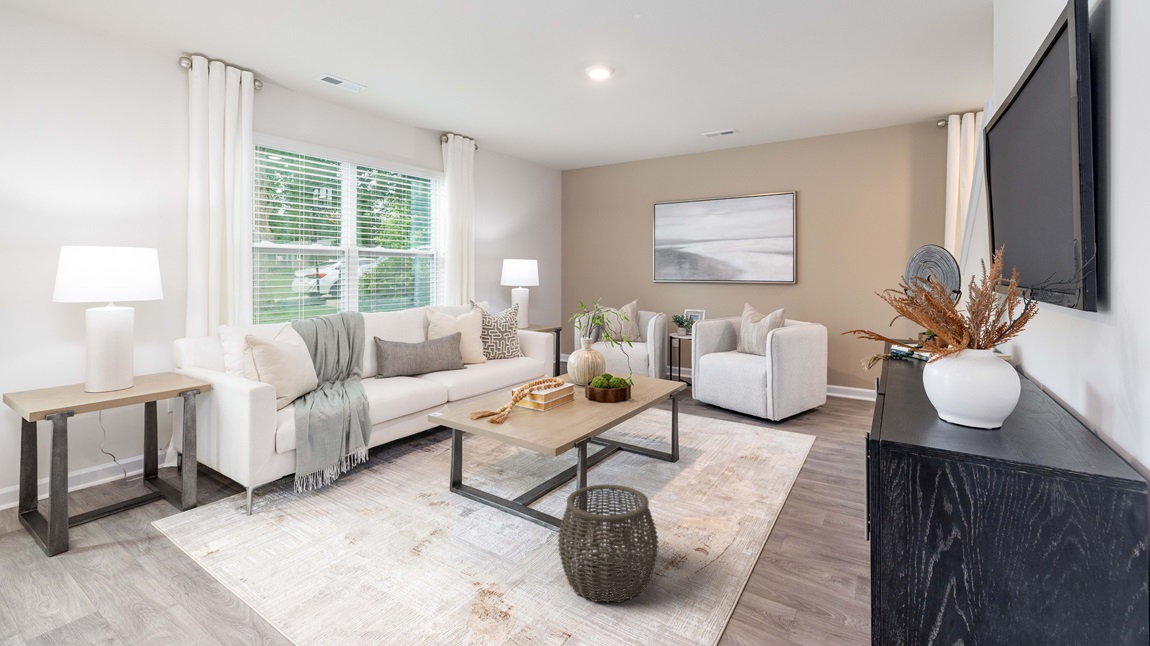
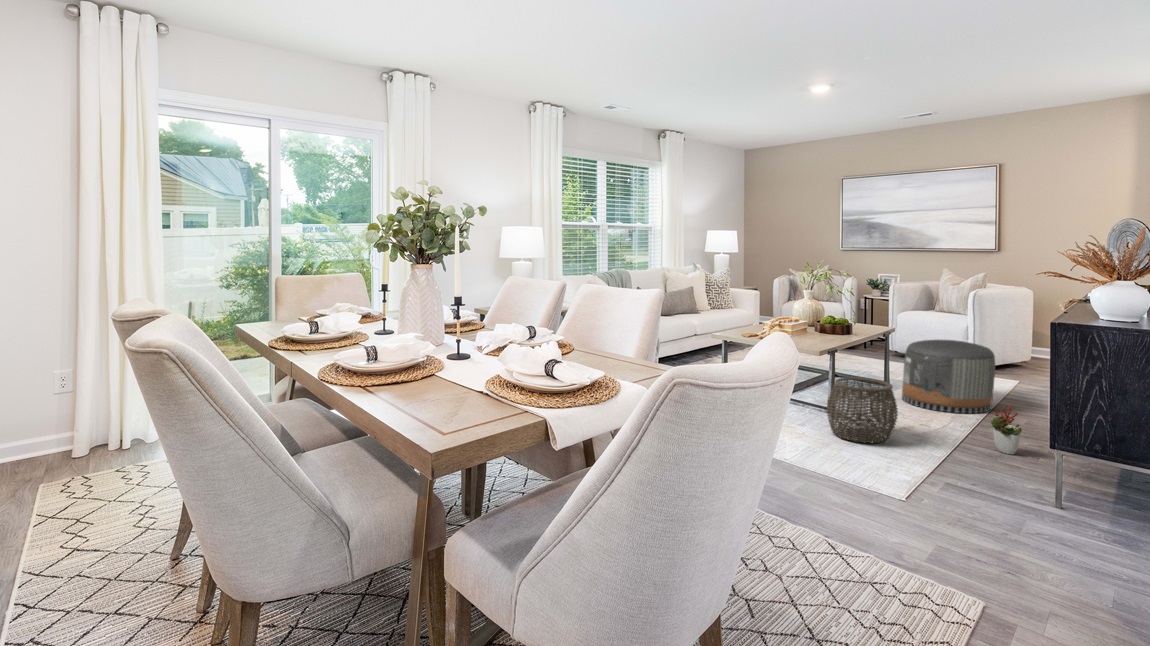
pouf: none [689,402,795,507] -> present [902,340,996,413]
decorative plant: none [786,526,828,606] -> present [991,405,1022,454]

